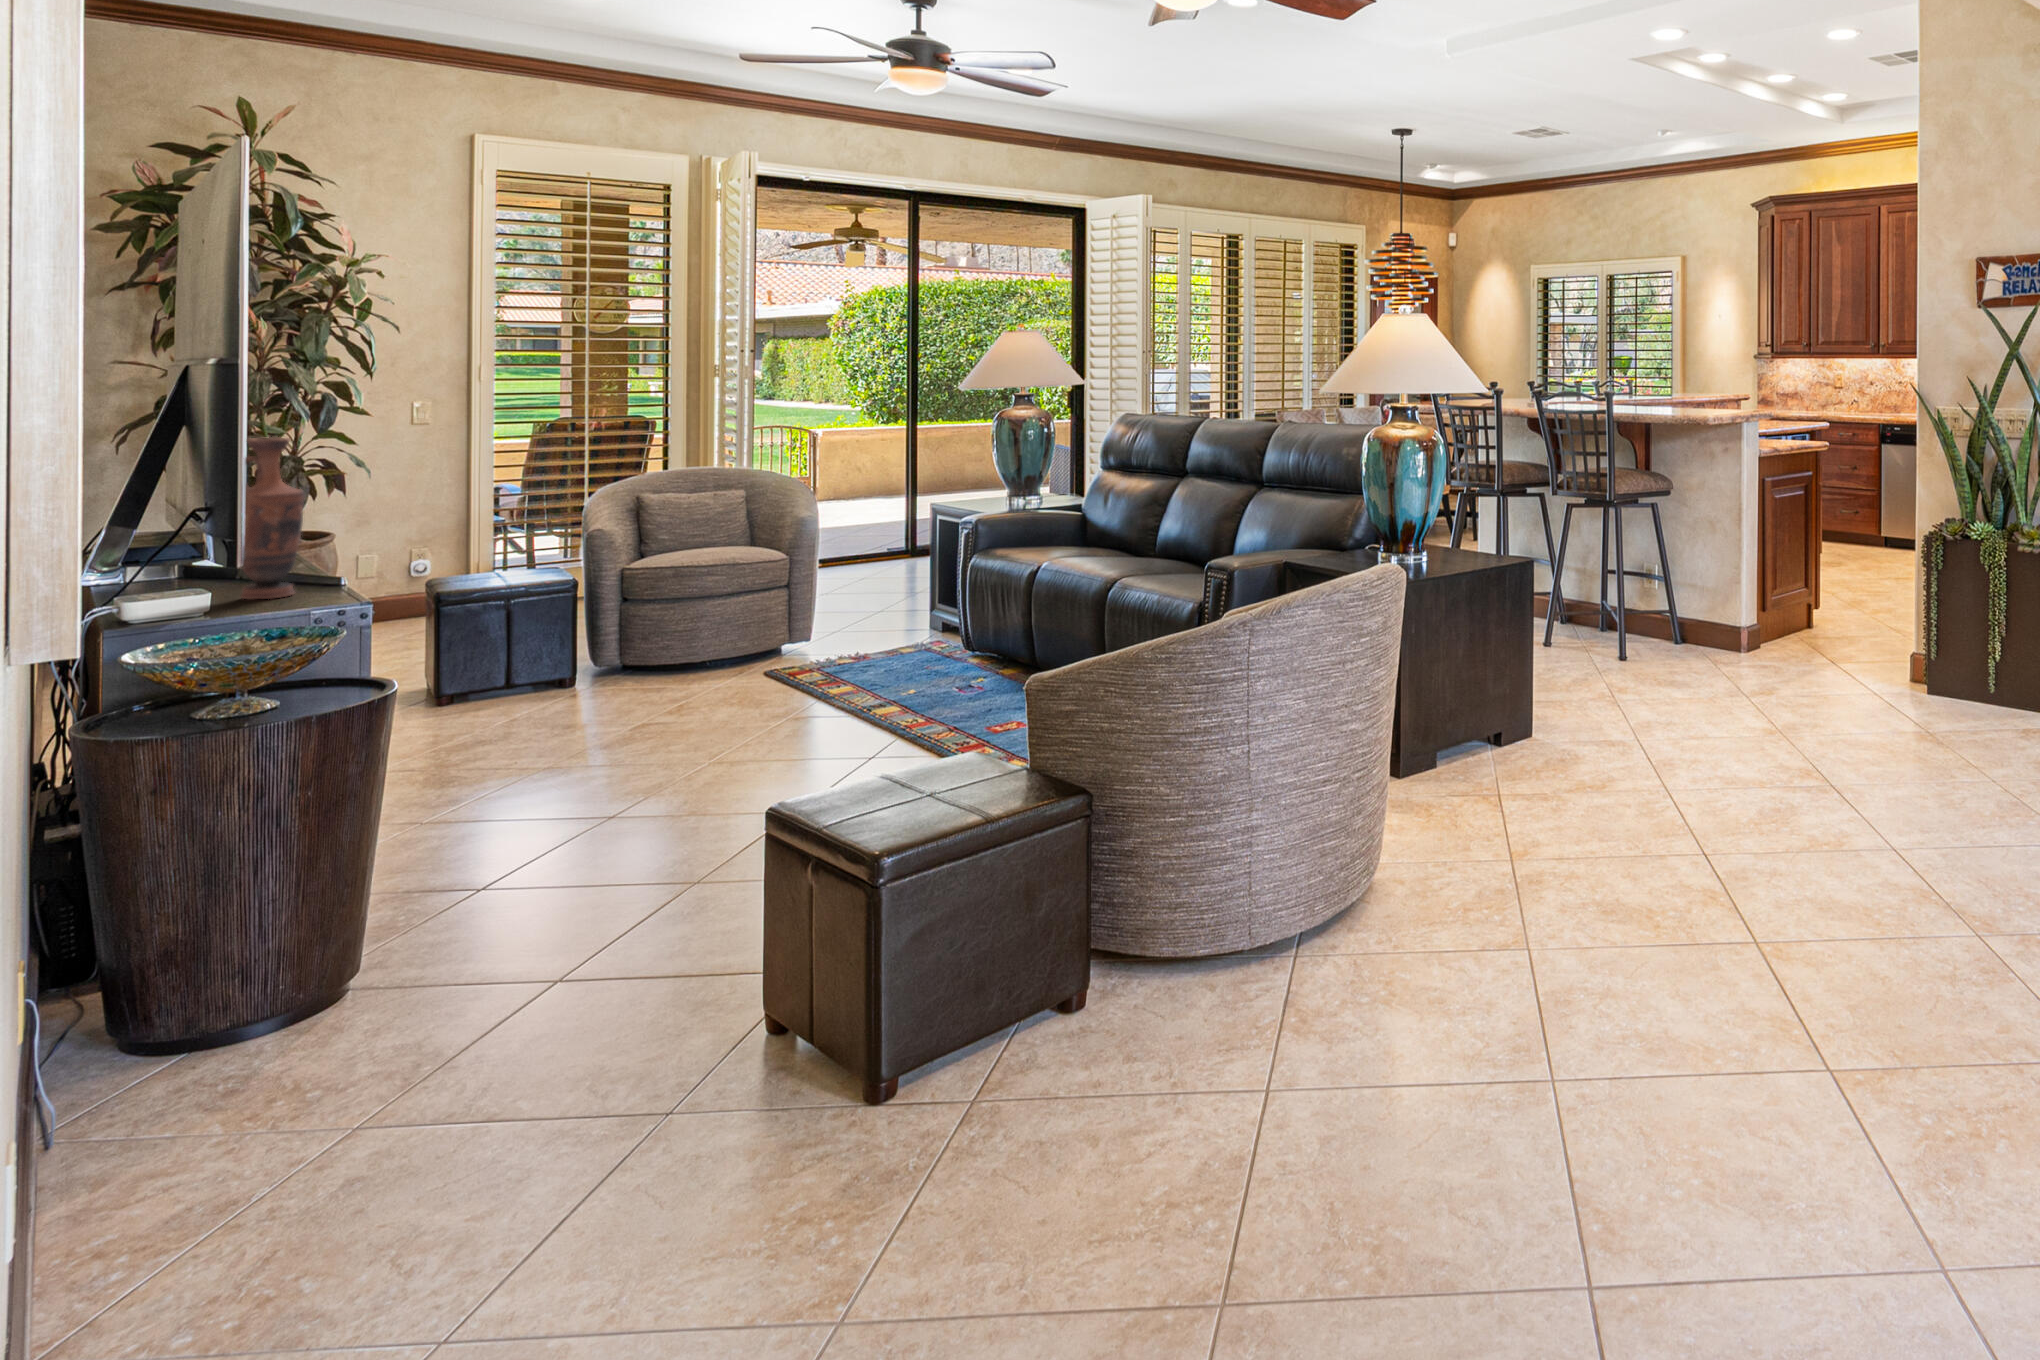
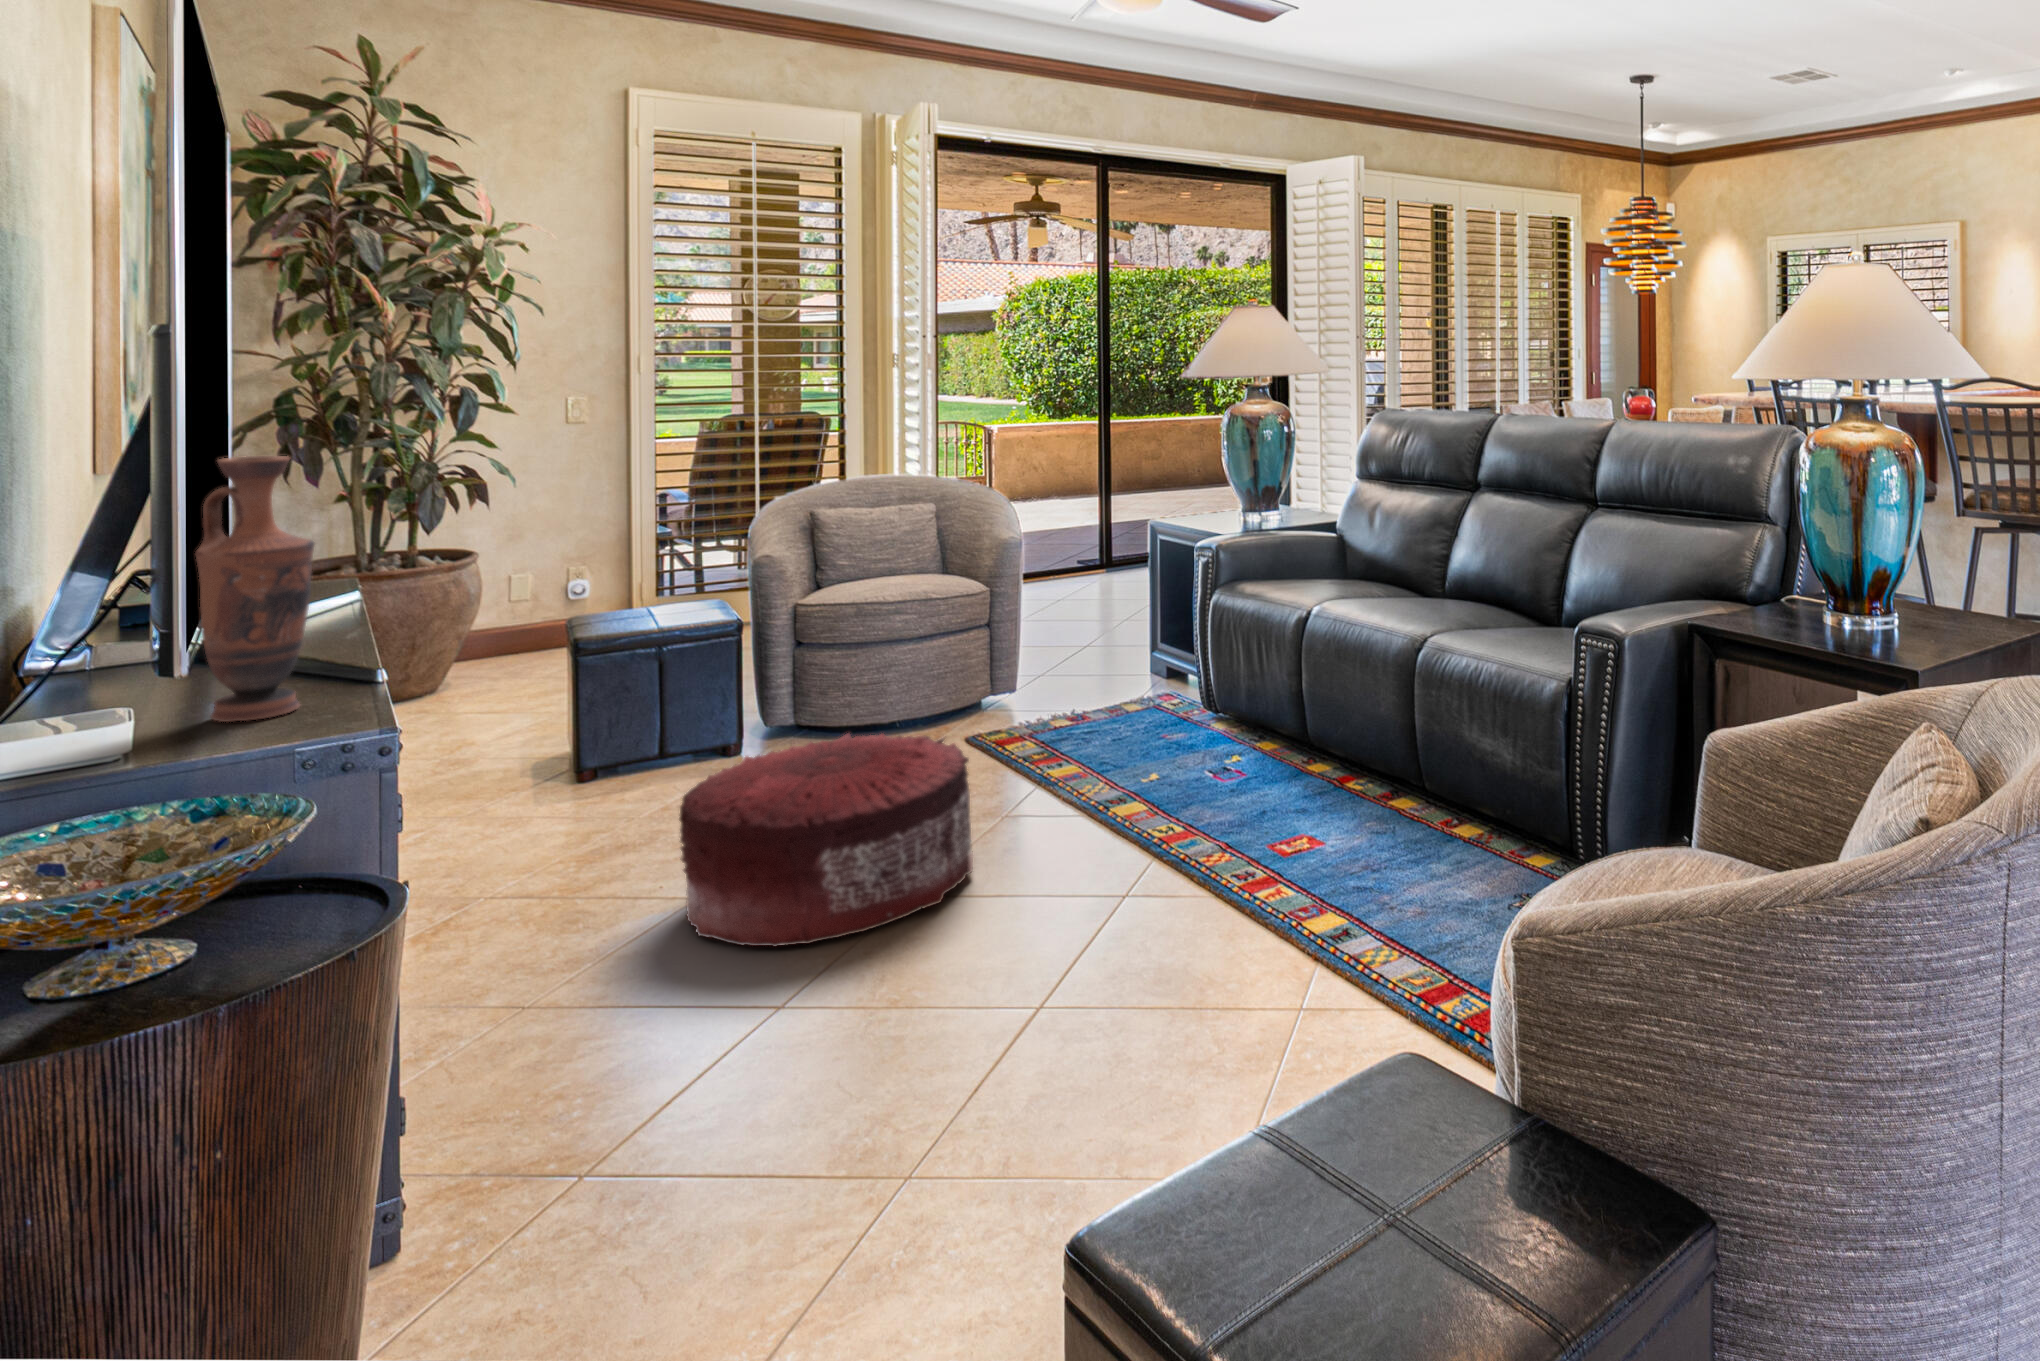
pouf: none [532,651,757,788] -> present [679,734,973,946]

